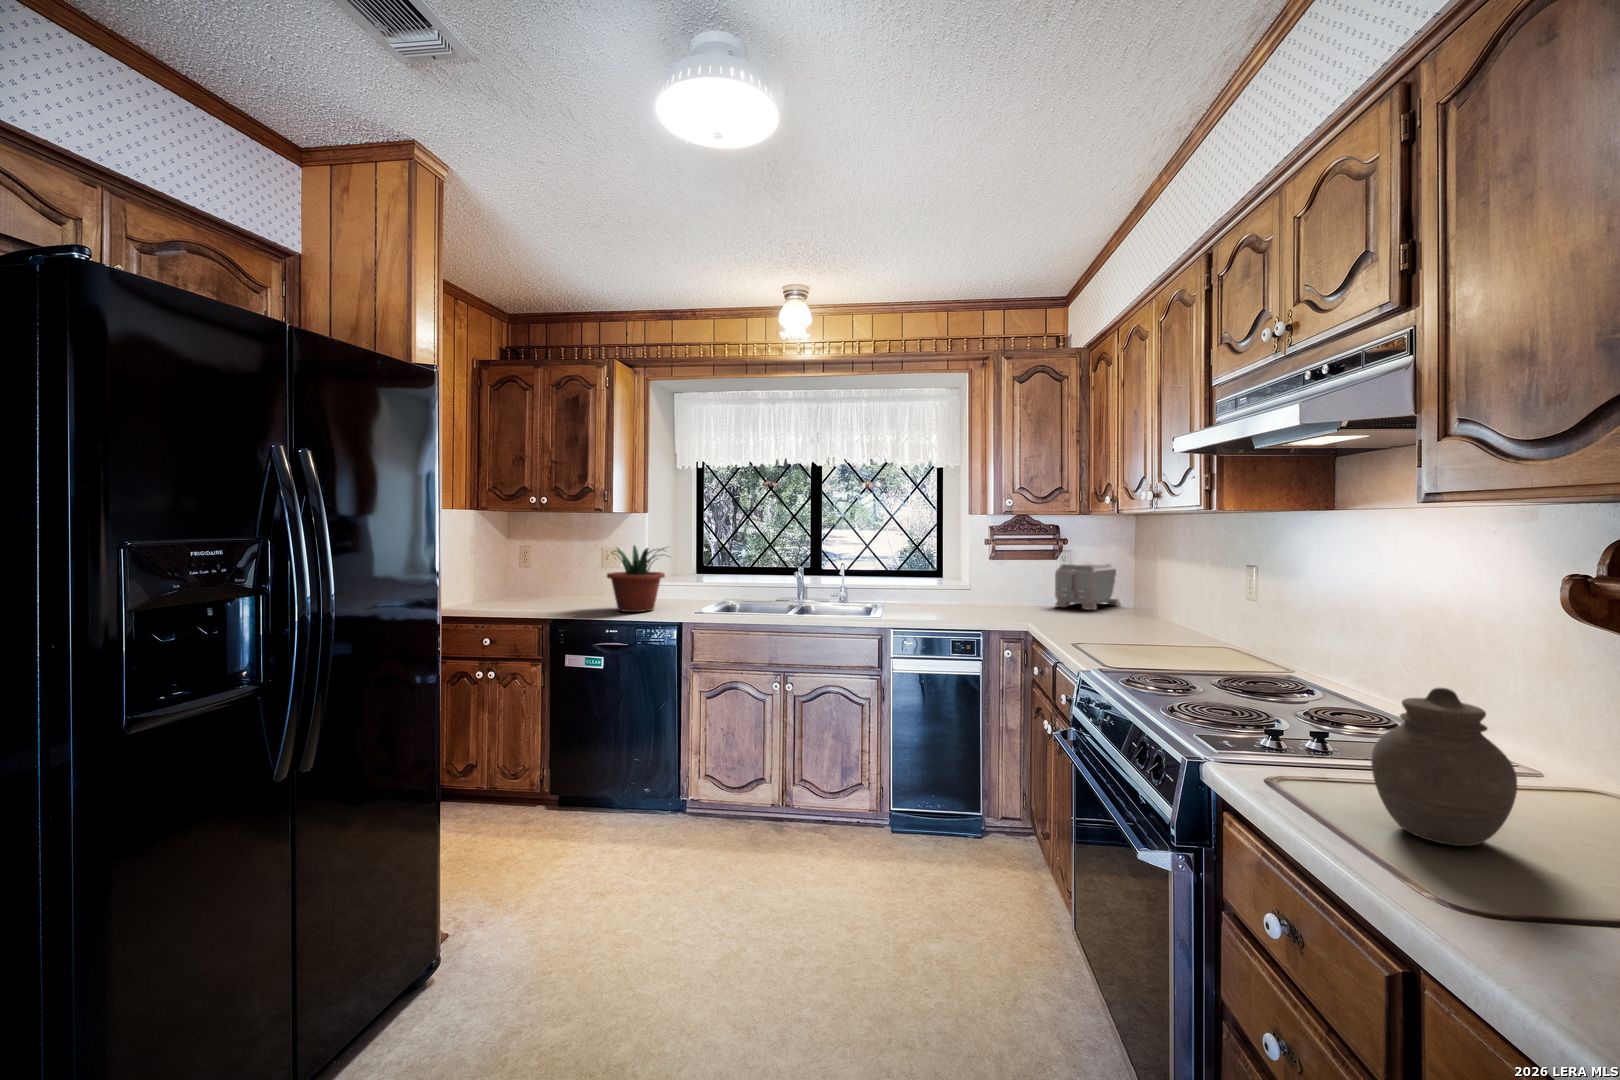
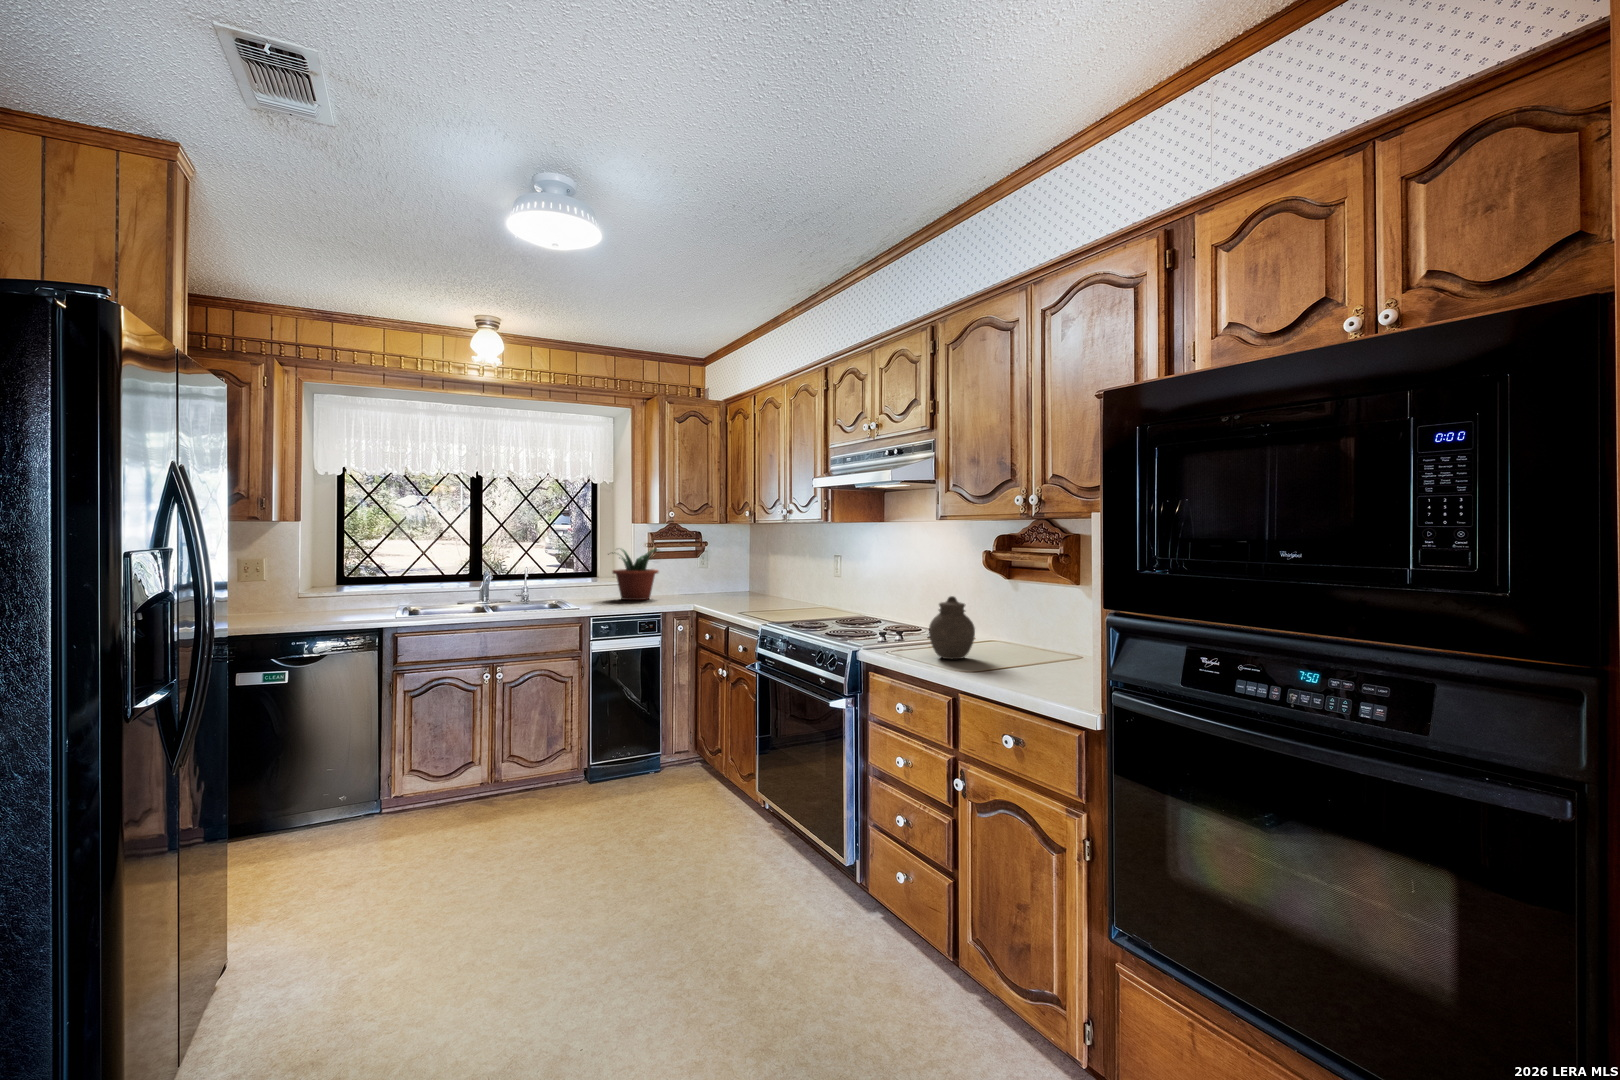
potted plant: present [607,546,665,612] -> present [608,549,658,600]
toaster: present [1055,564,1121,610] -> none [699,560,742,595]

